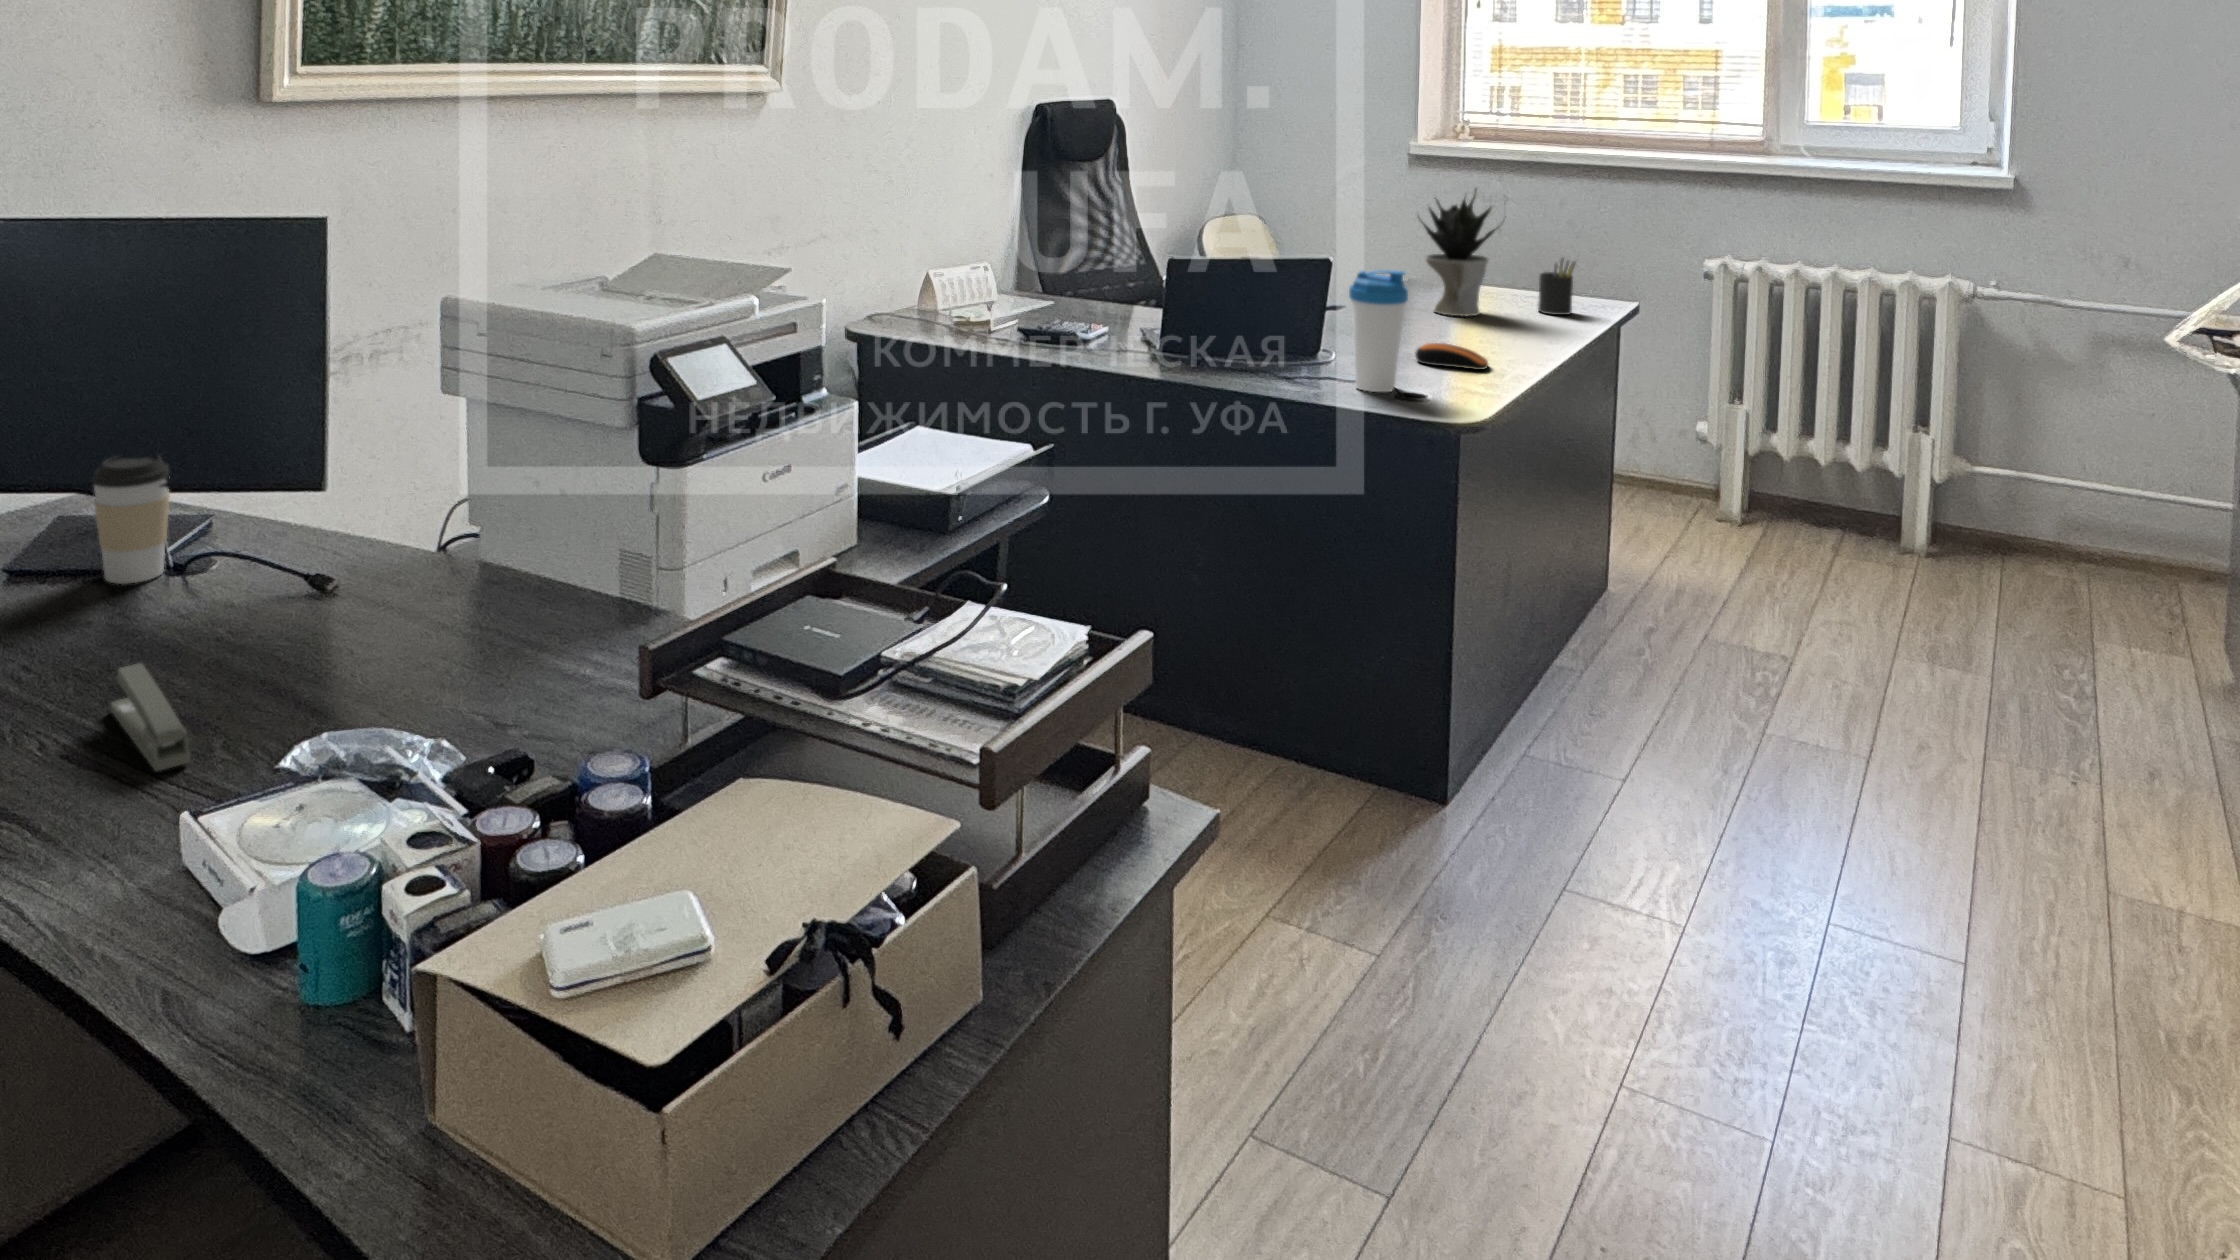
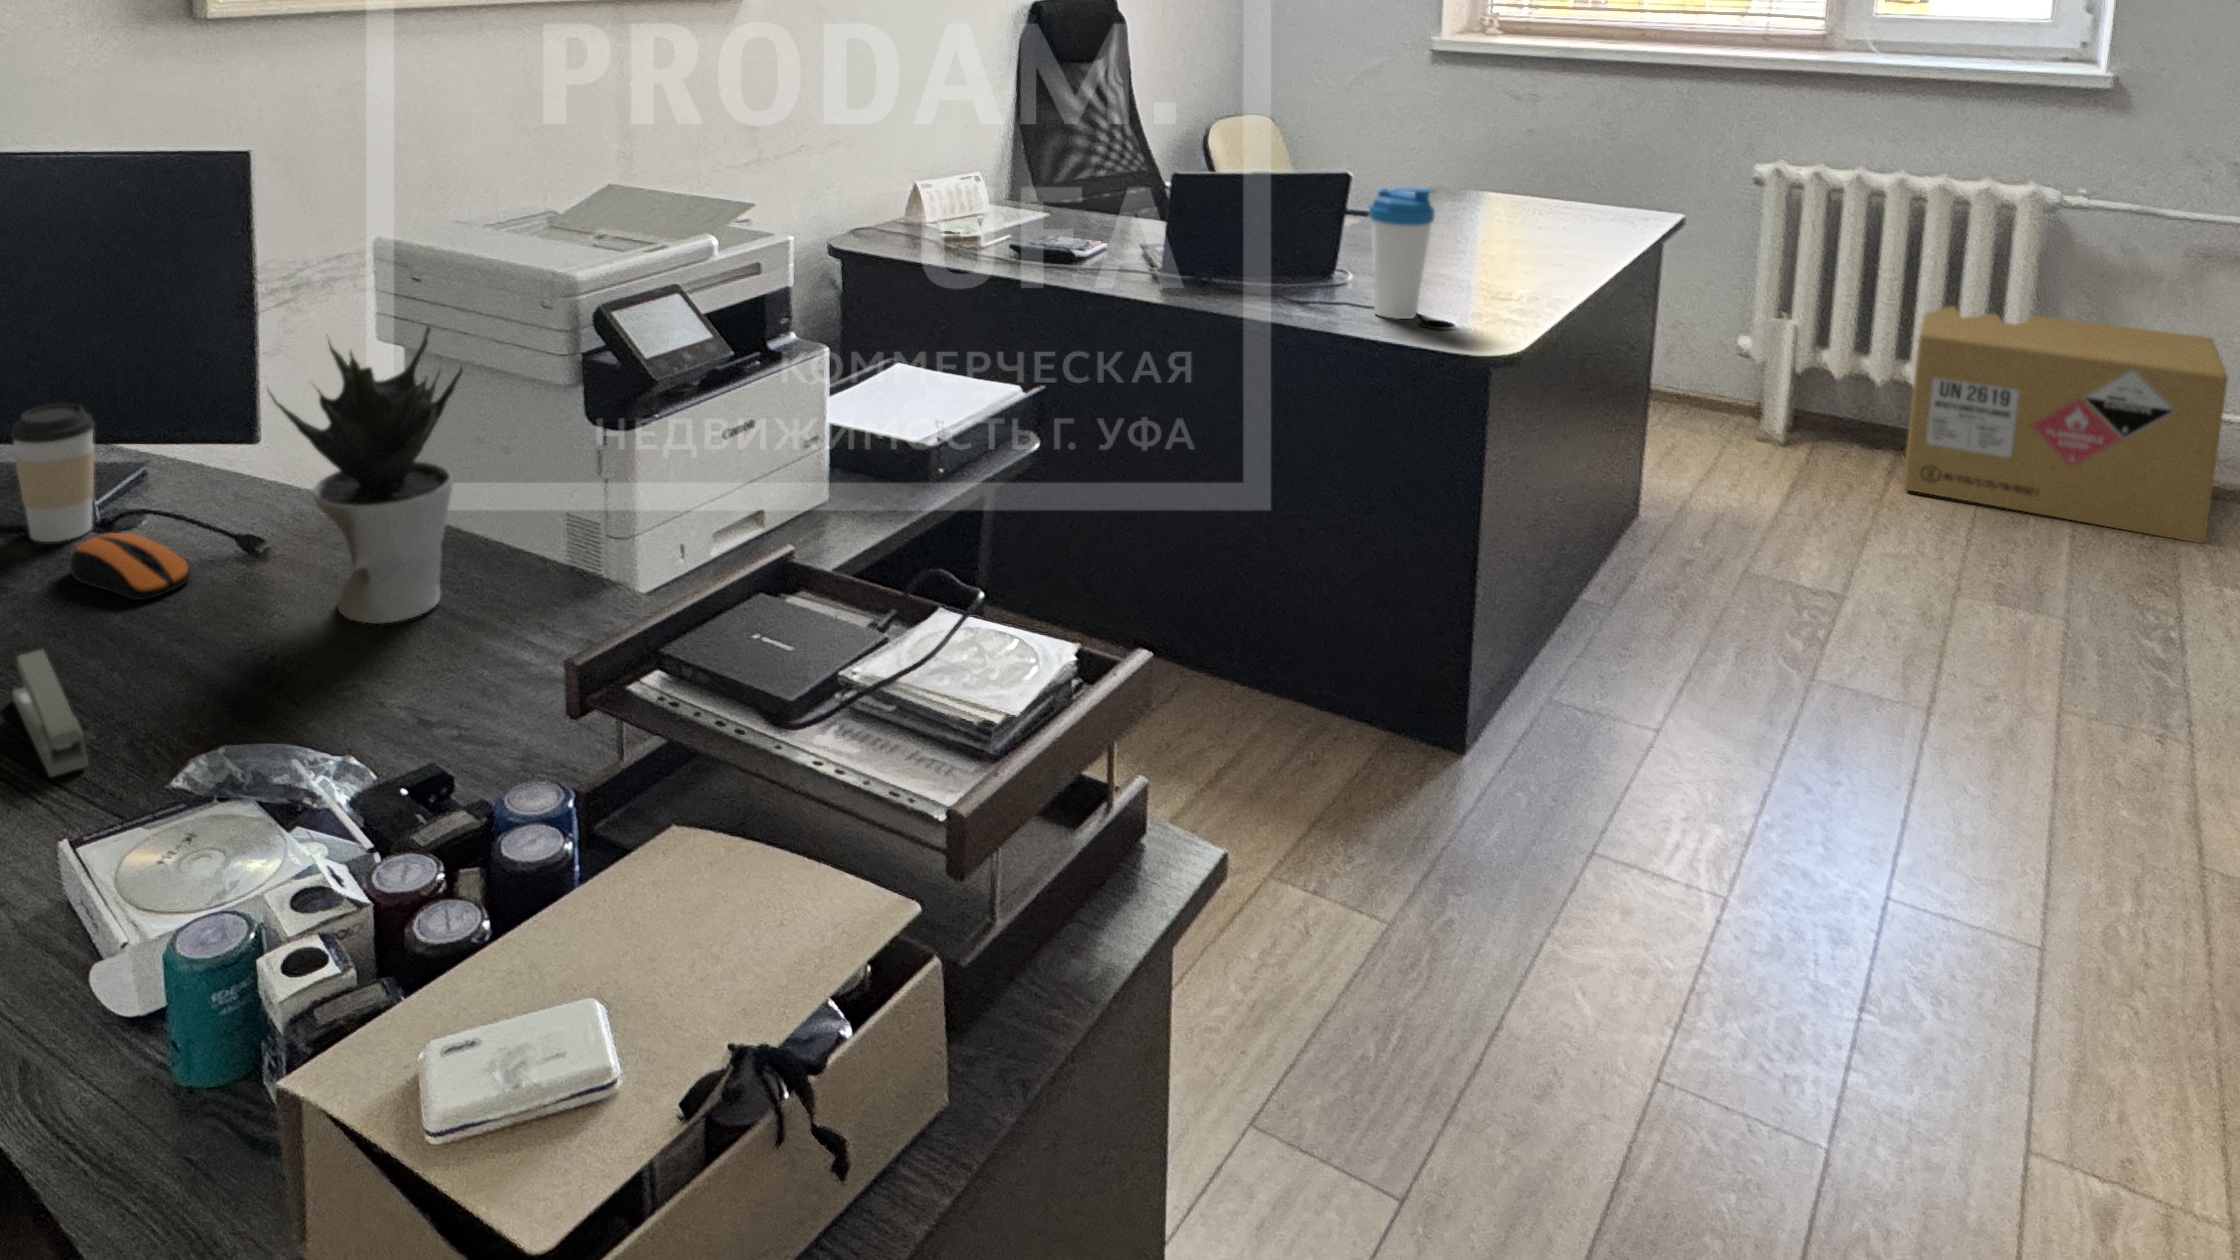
potted plant: present [1421,188,1497,316] -> present [269,327,463,624]
pen holder: present [1538,258,1576,315] -> none [1572,161,1620,228]
computer mouse: present [1415,343,1488,370] -> present [70,533,191,600]
cardboard box: none [1850,390,2129,611] -> present [1903,306,2228,544]

